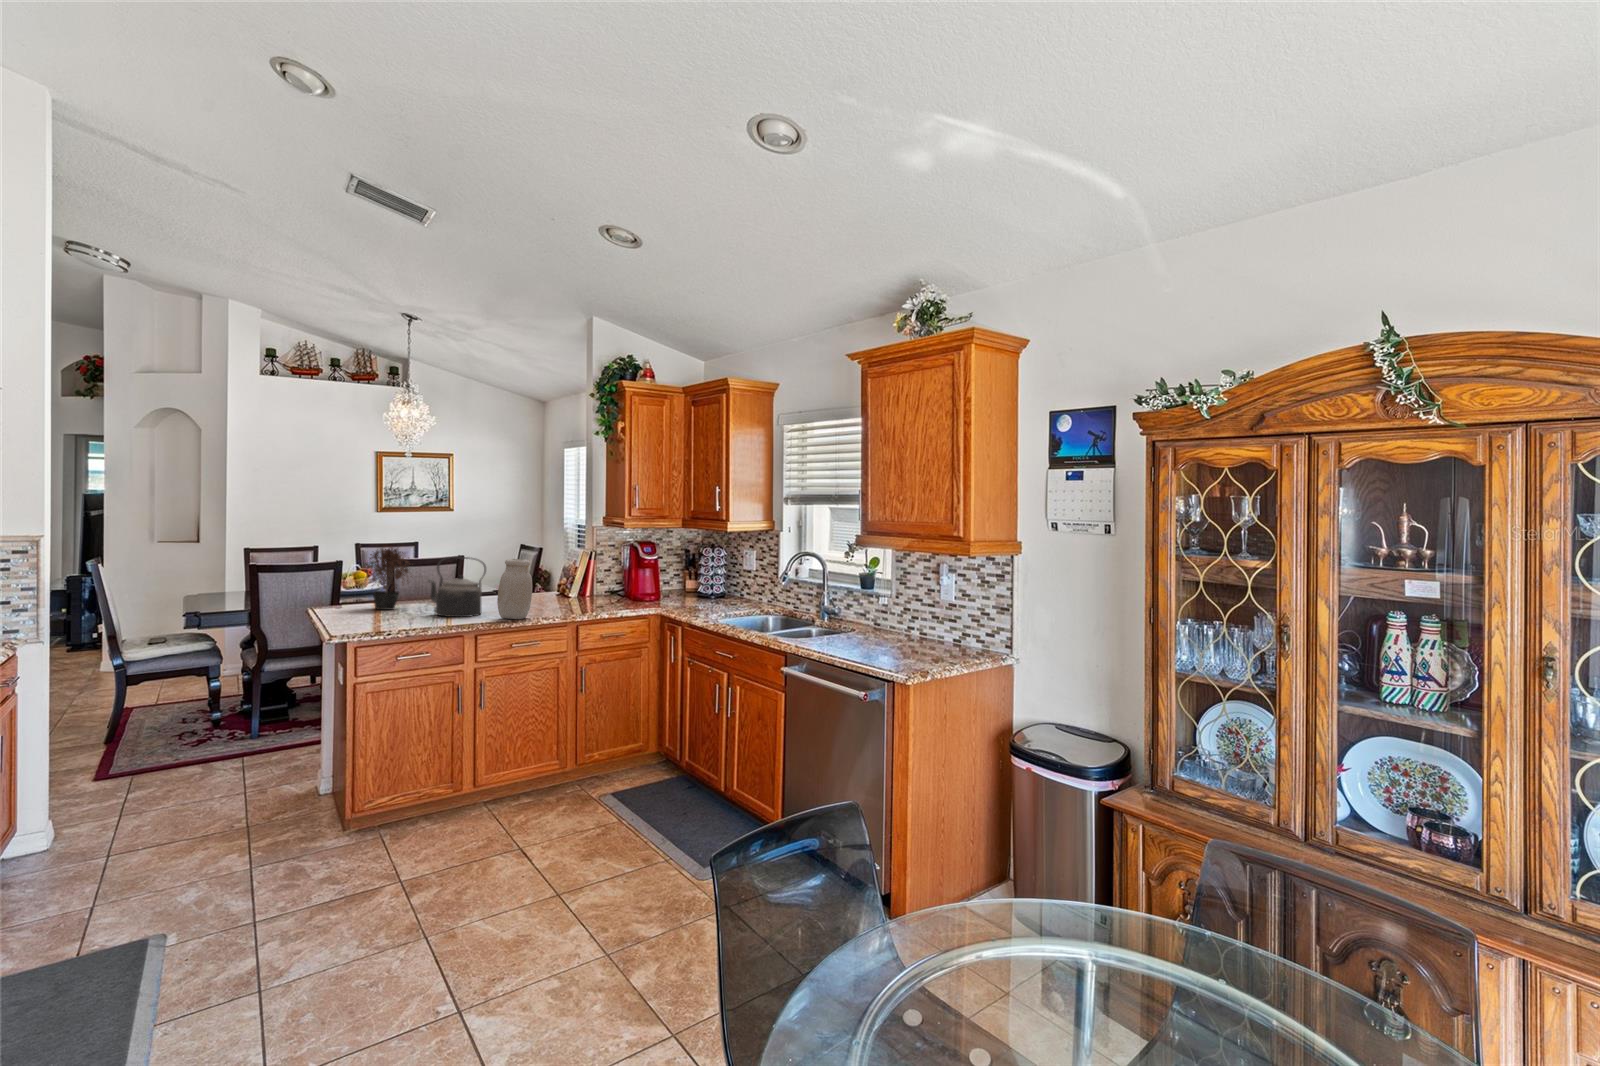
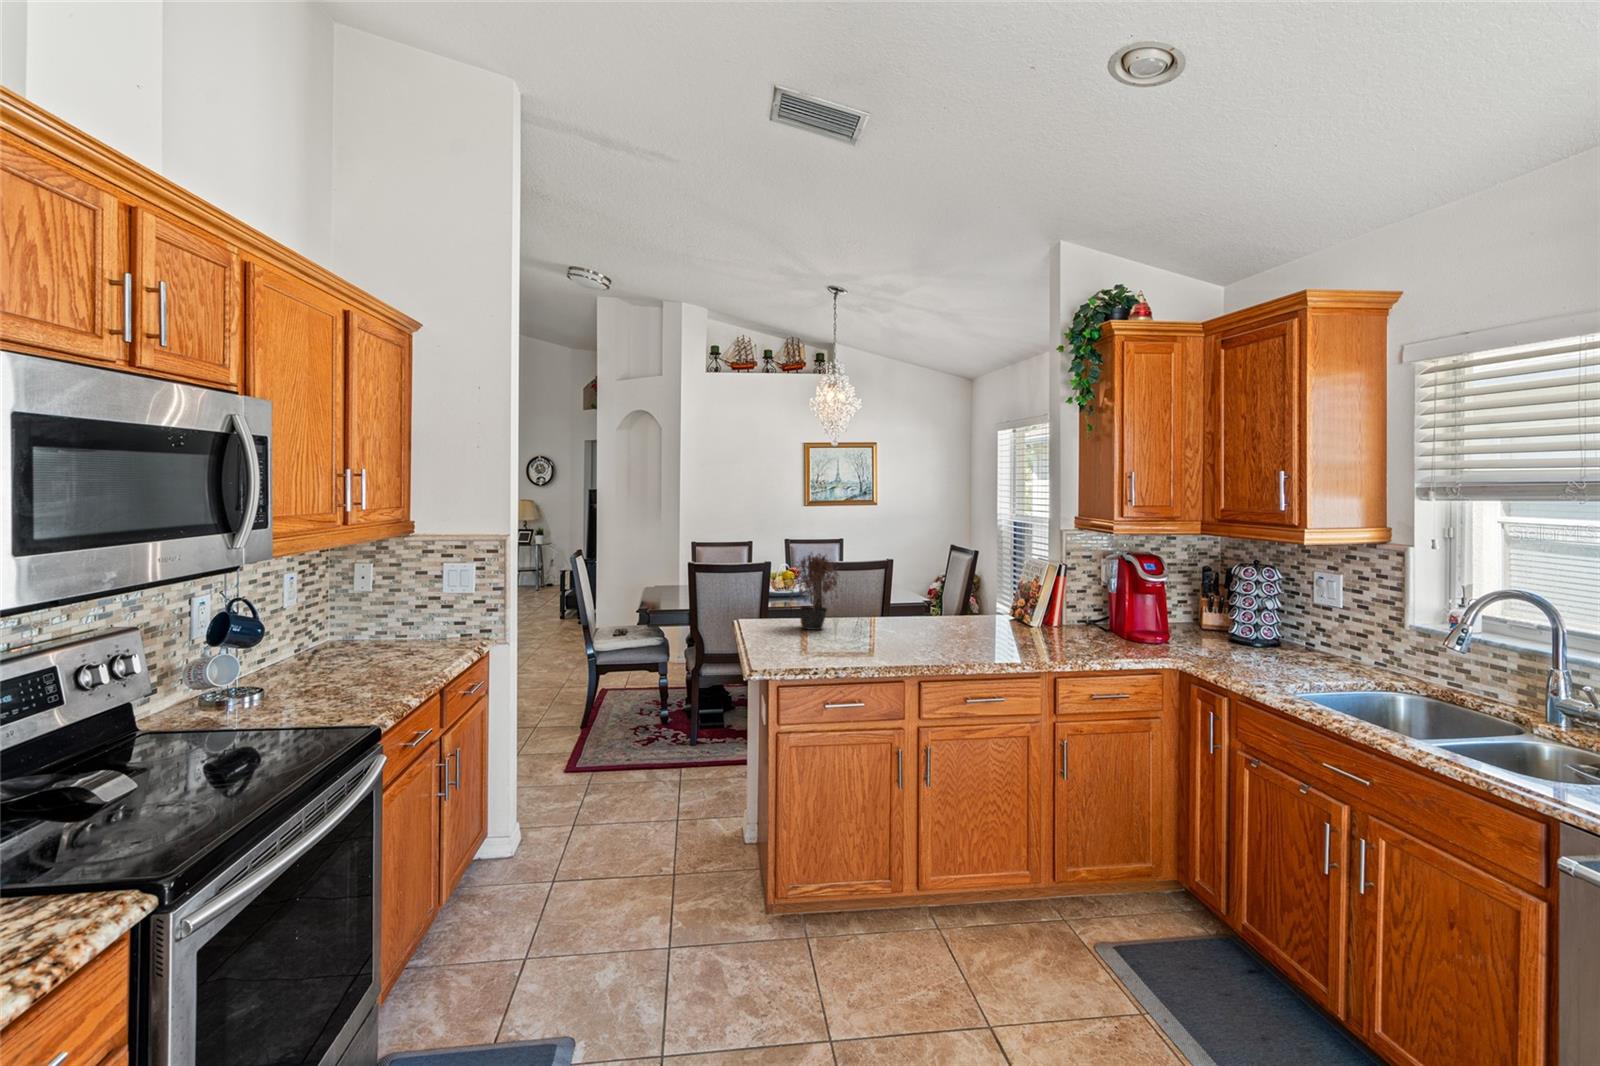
kettle: present [428,557,486,617] -> none [859,570,931,652]
jar: present [497,559,532,619] -> none [947,578,993,663]

